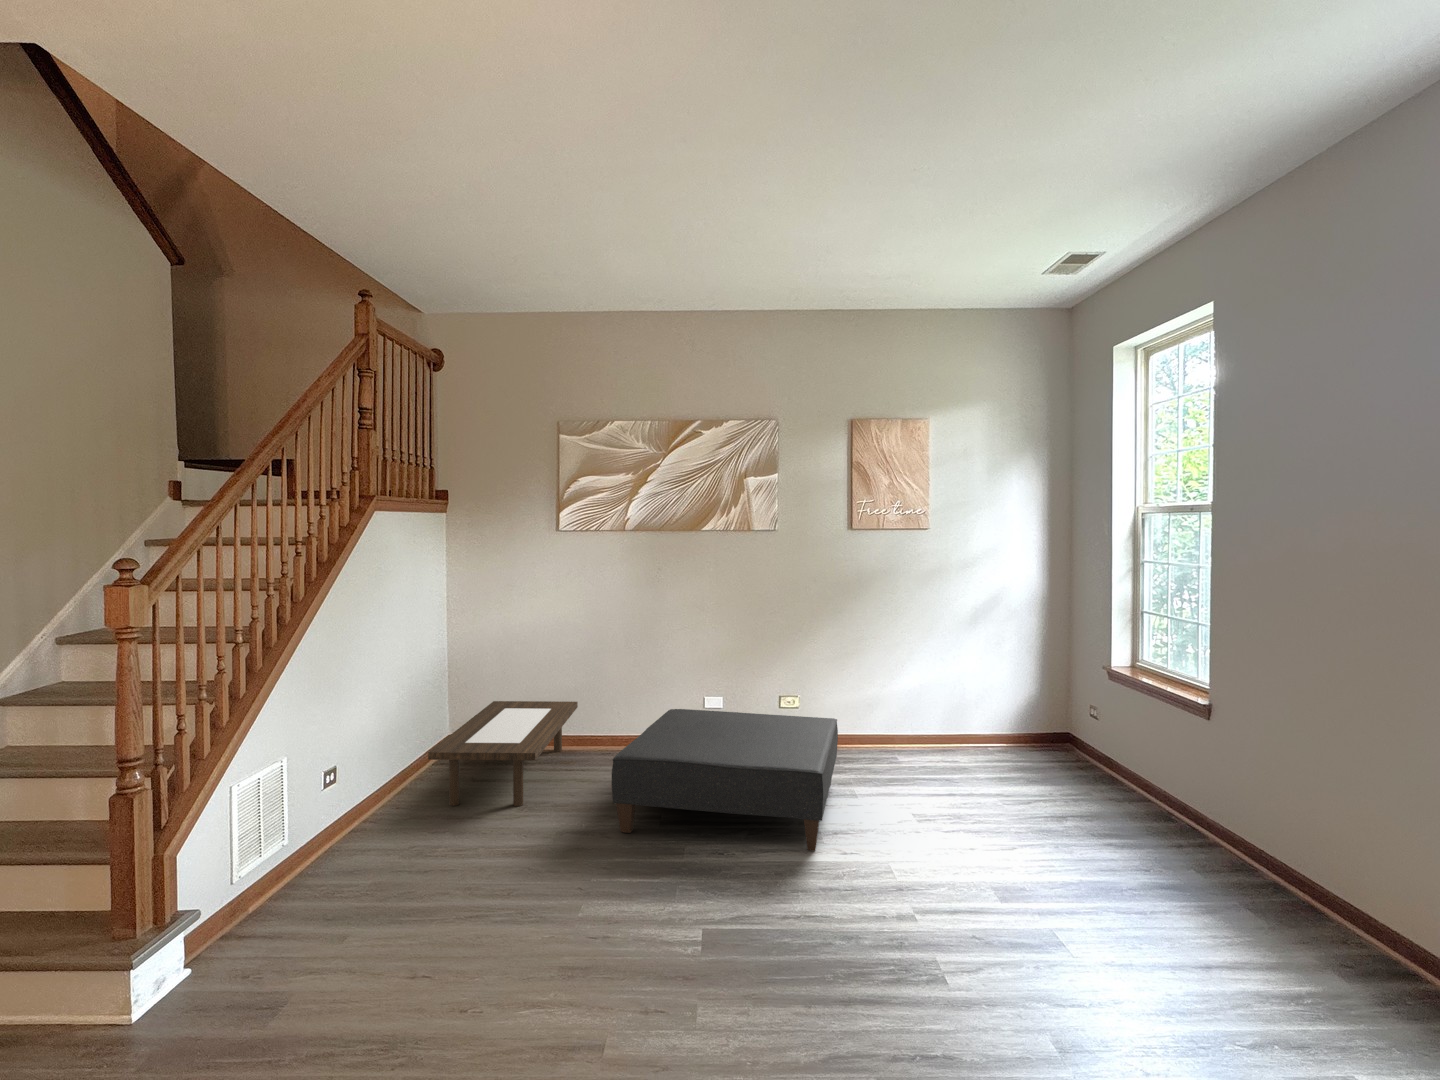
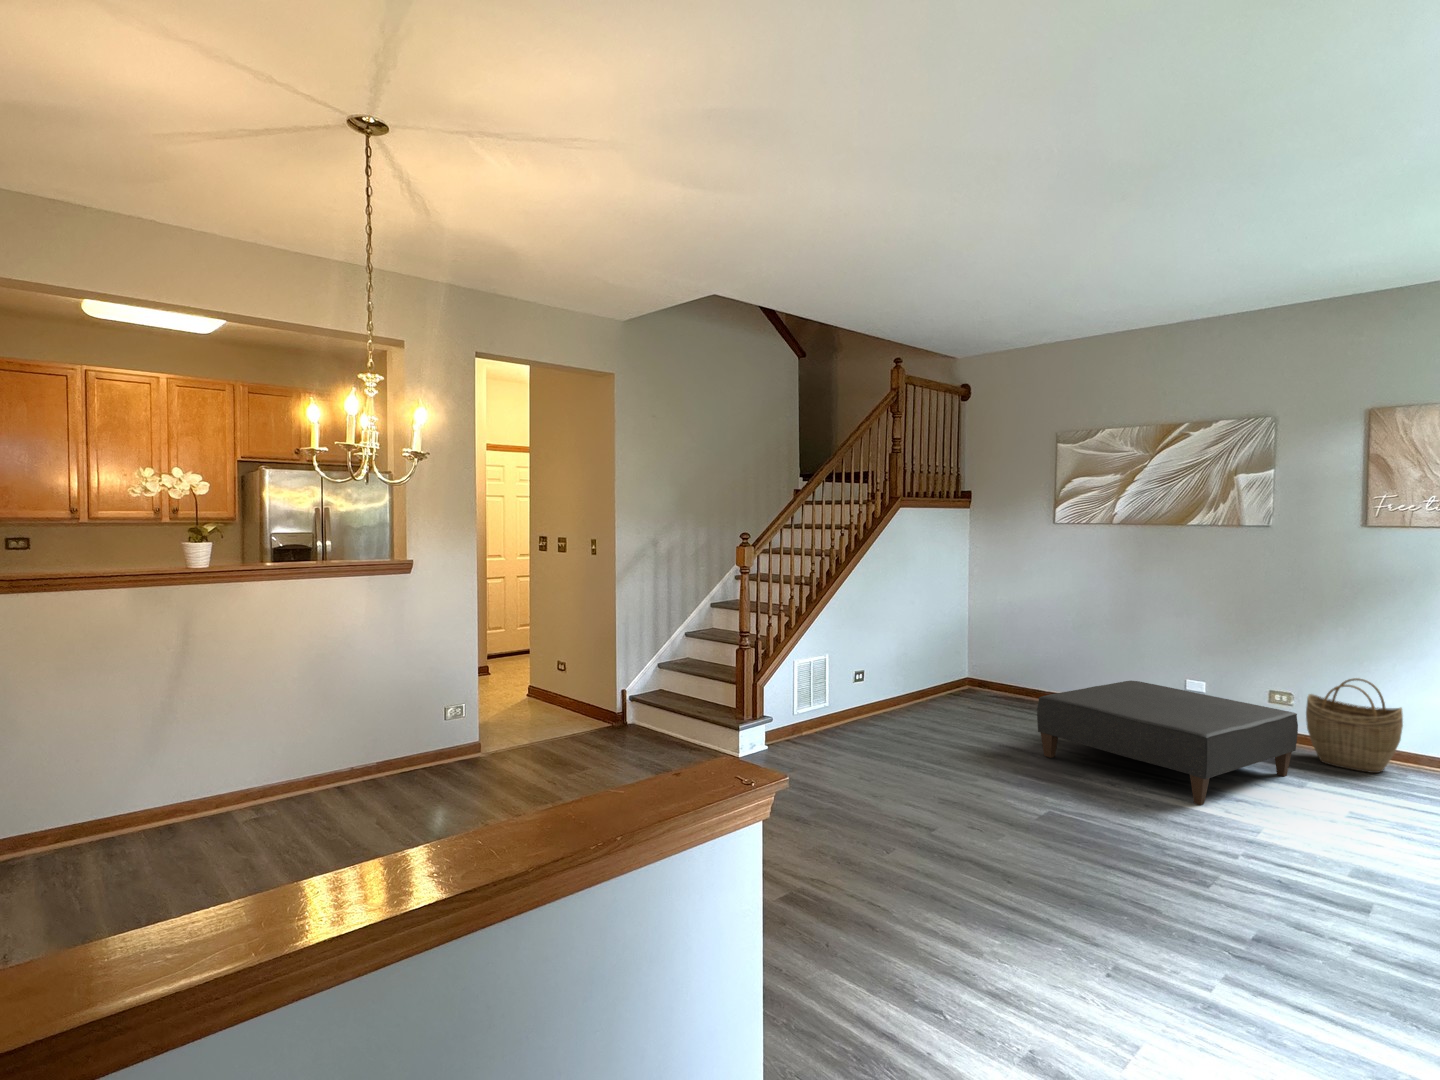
woven basket: none [819,672,890,761] -> present [1306,678,1403,773]
coffee table: present [428,701,578,806] -> none [924,657,1065,727]

